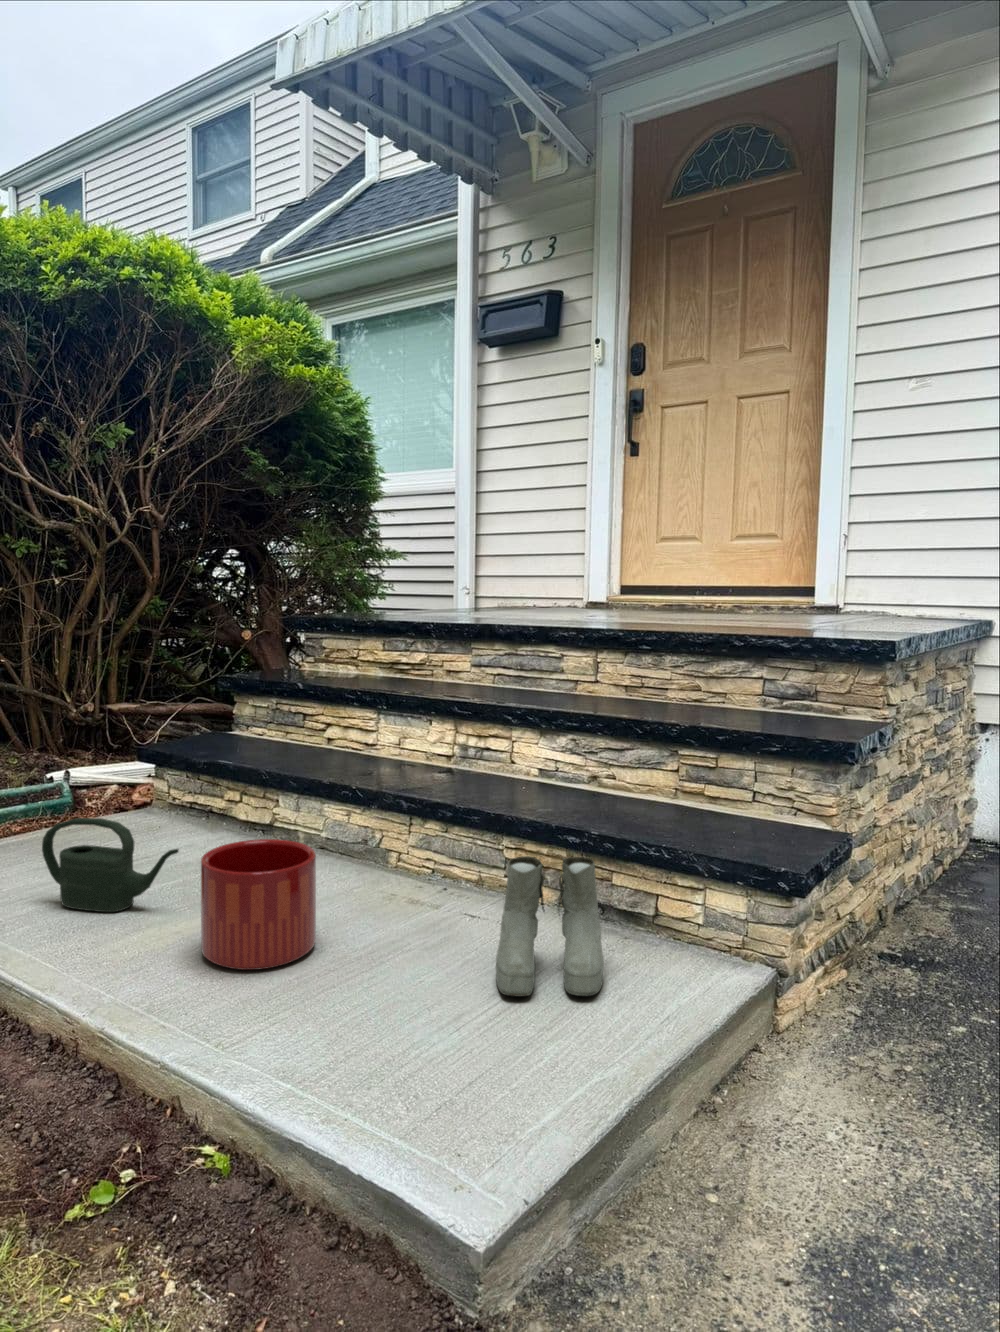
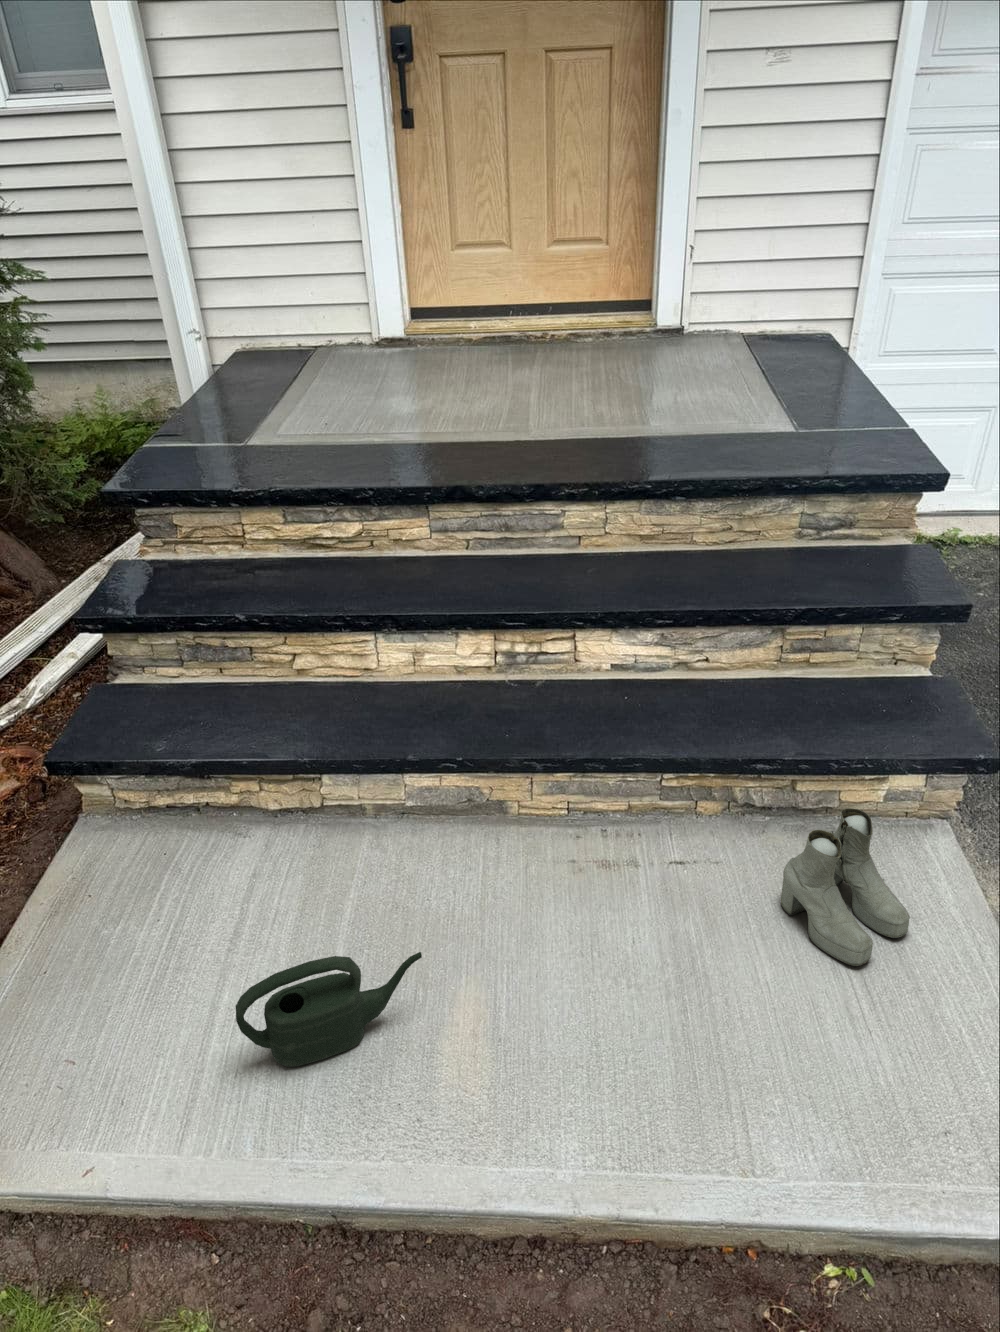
planter: present [201,839,316,970] -> none [527,899,654,1064]

